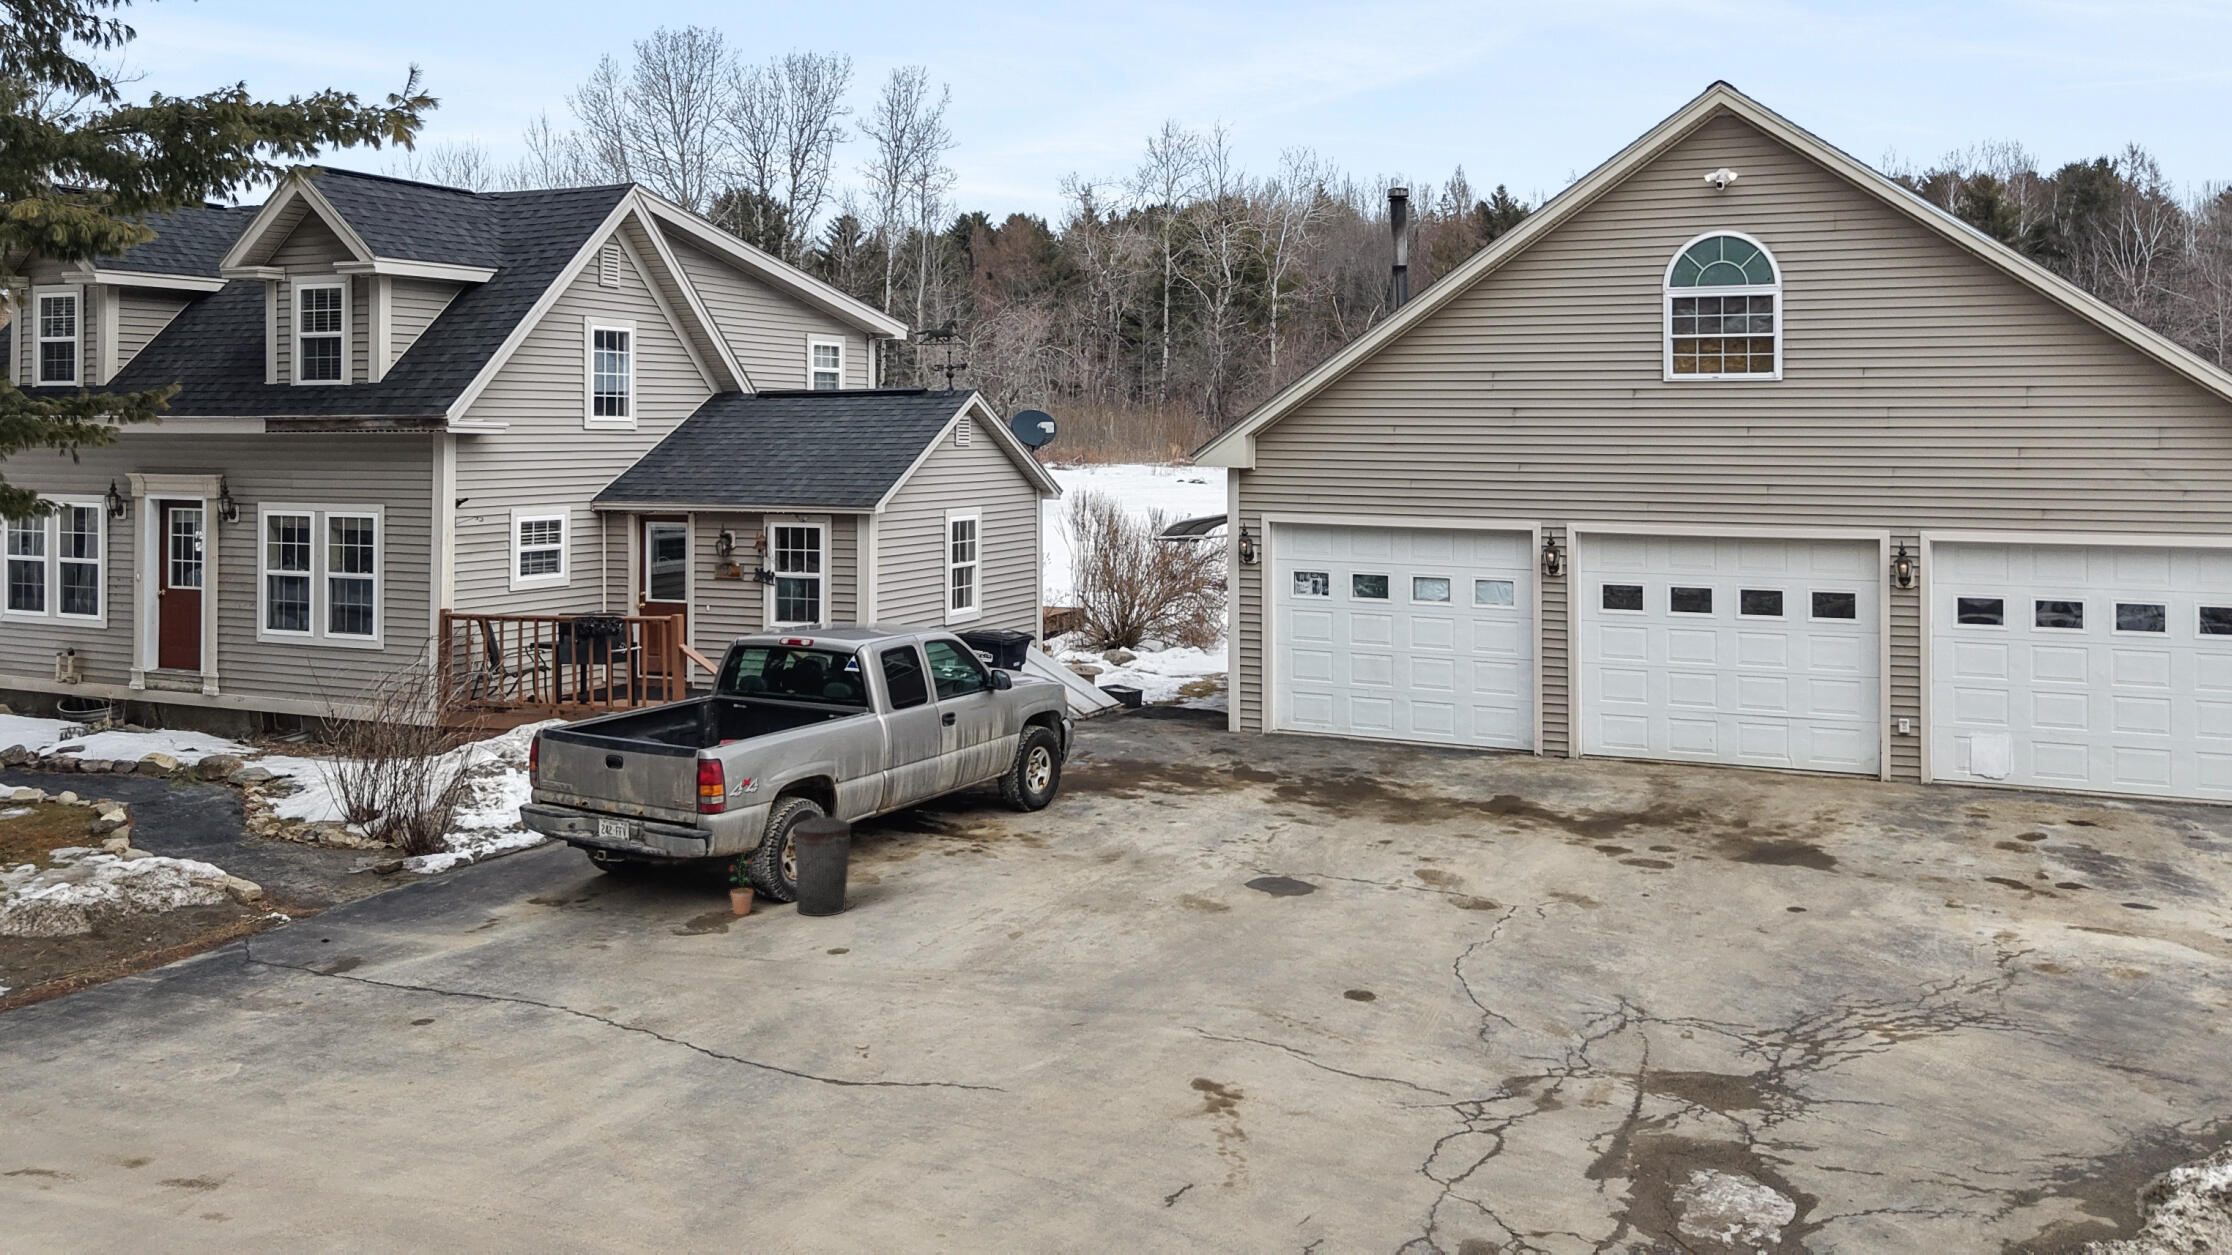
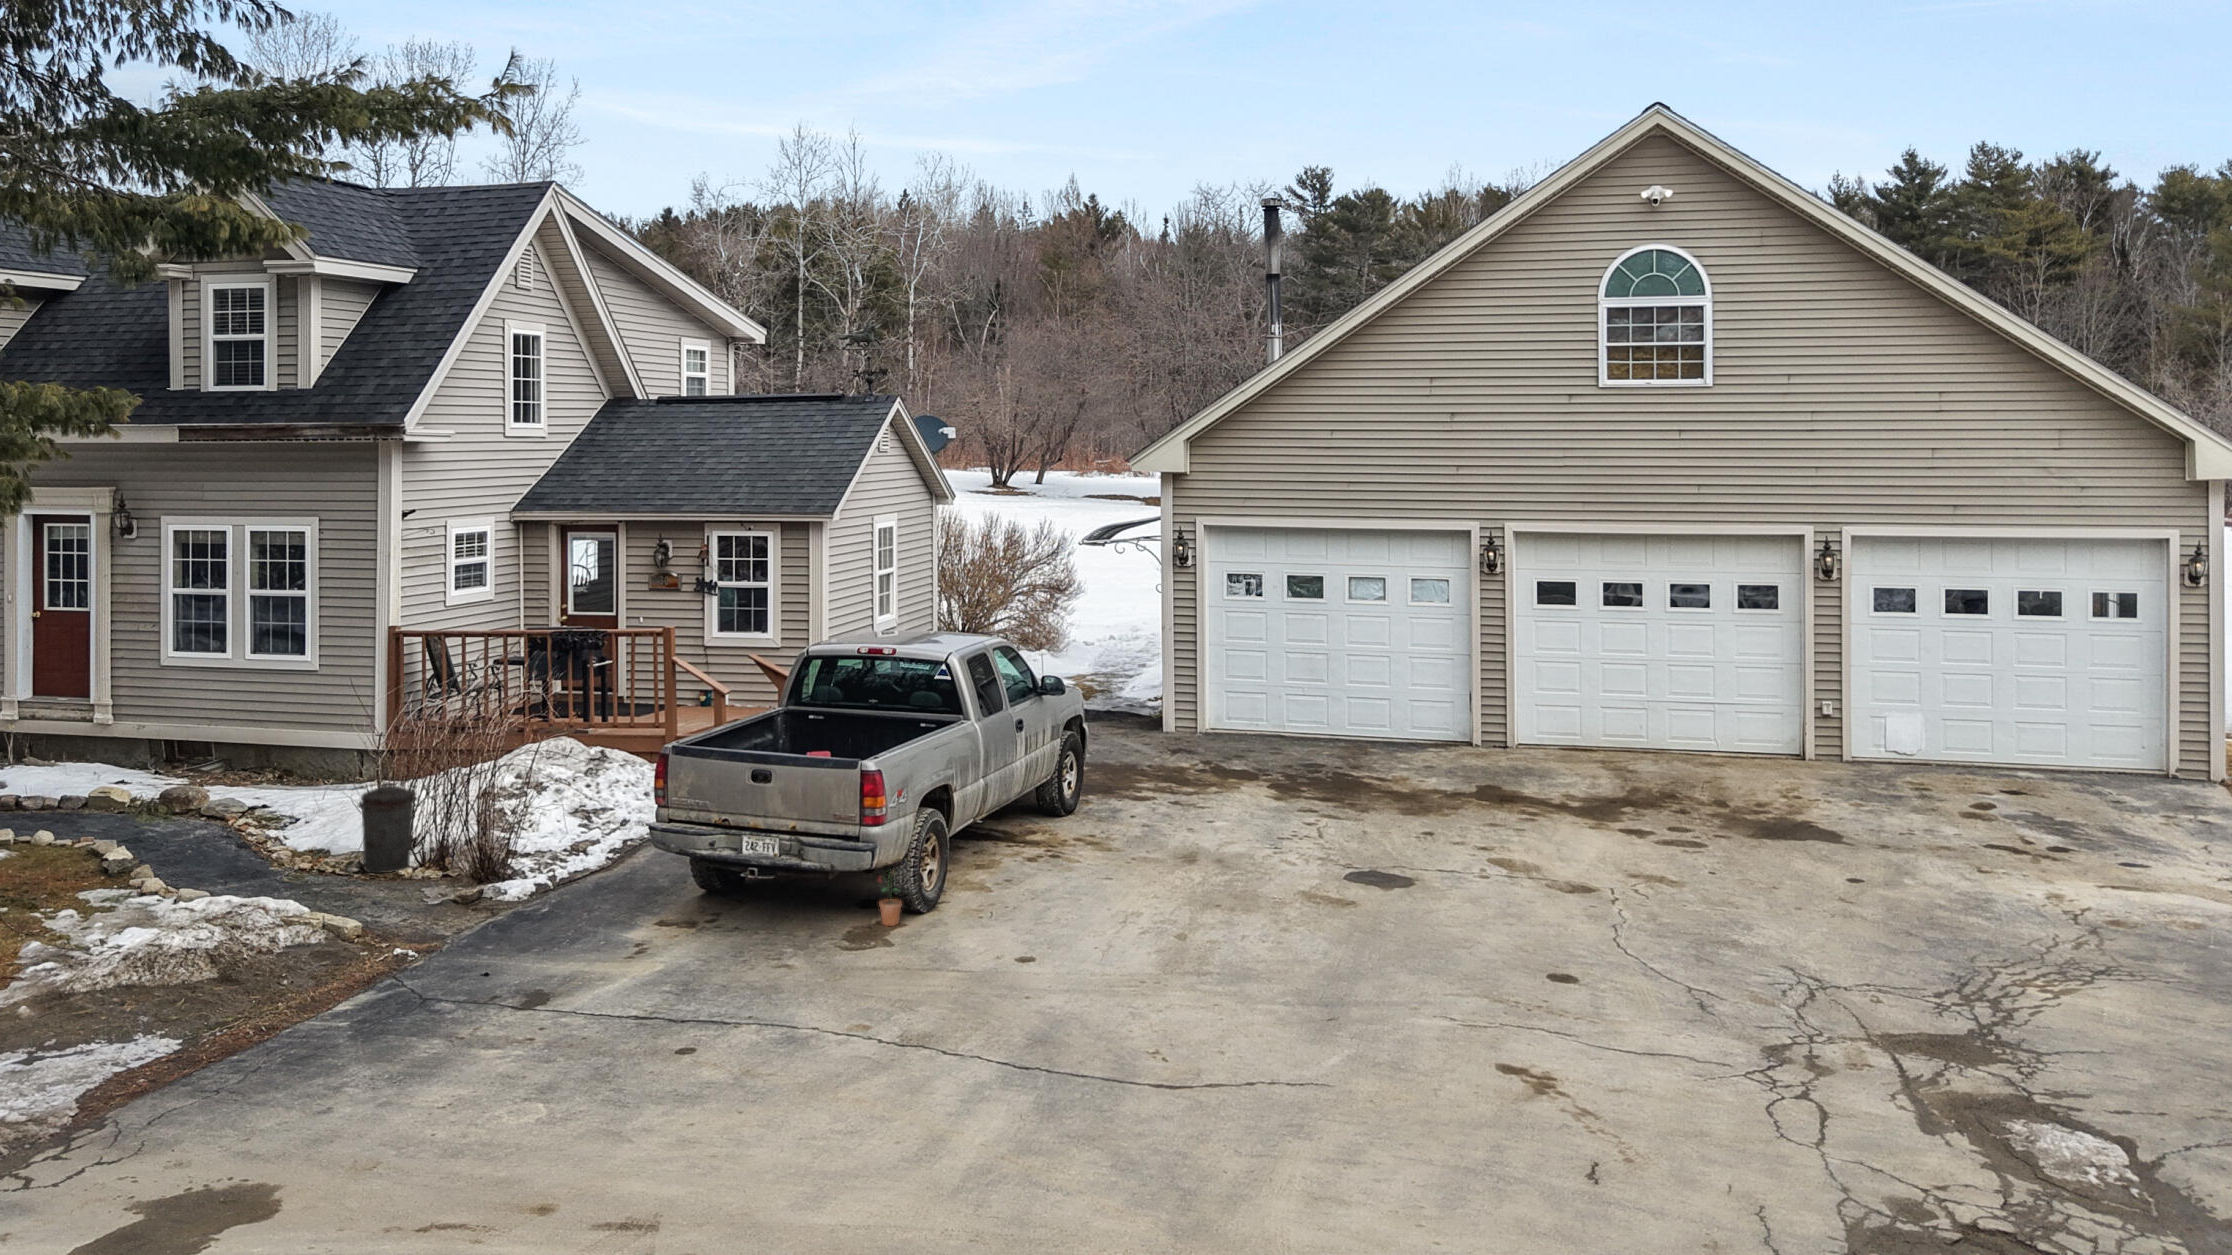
trash can: present [794,814,851,916] -> present [357,782,417,873]

